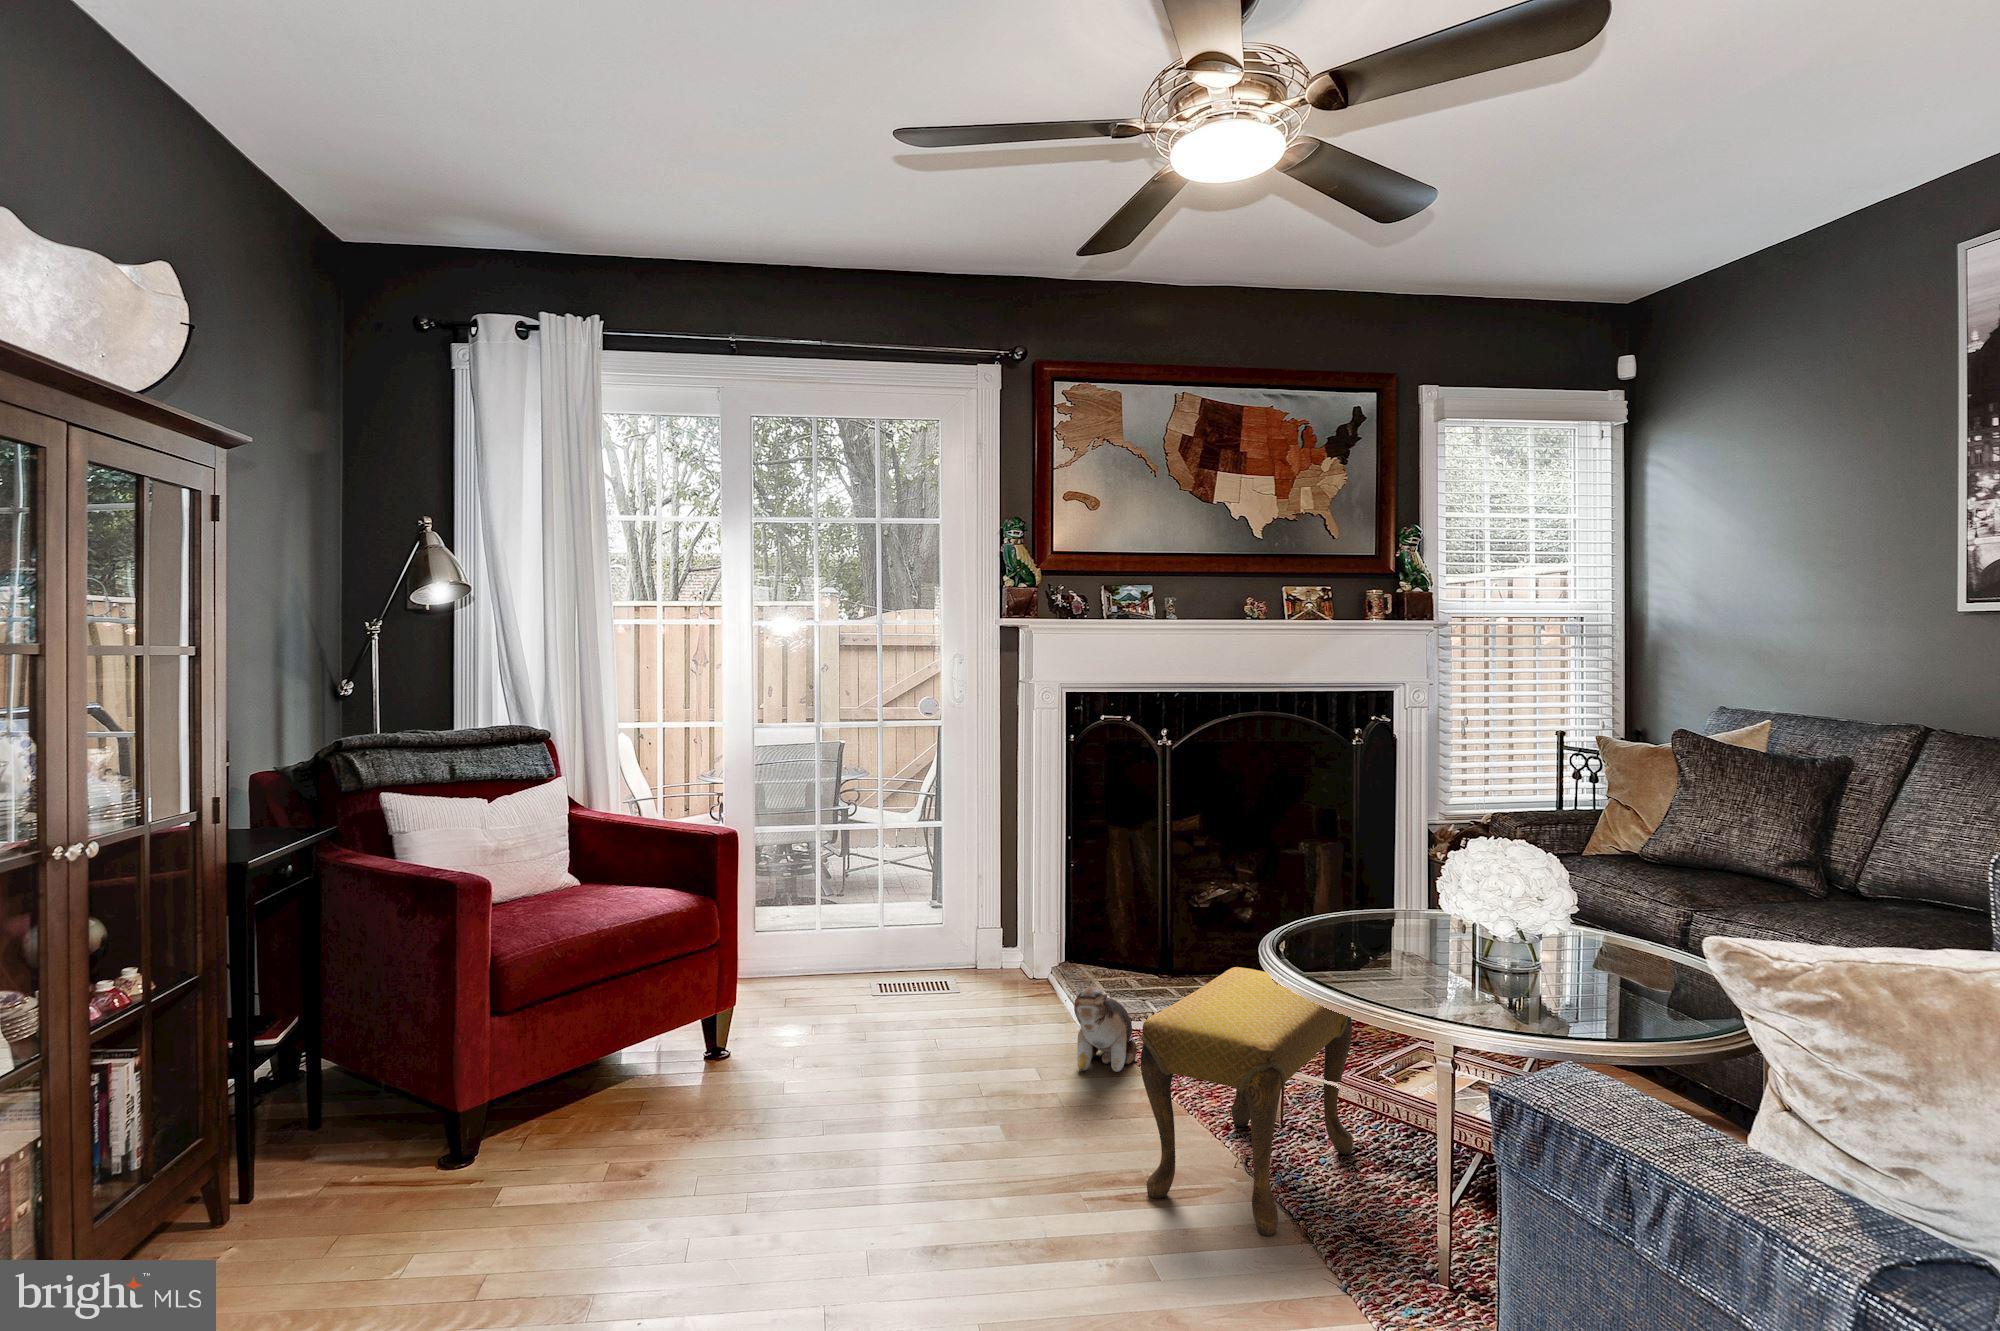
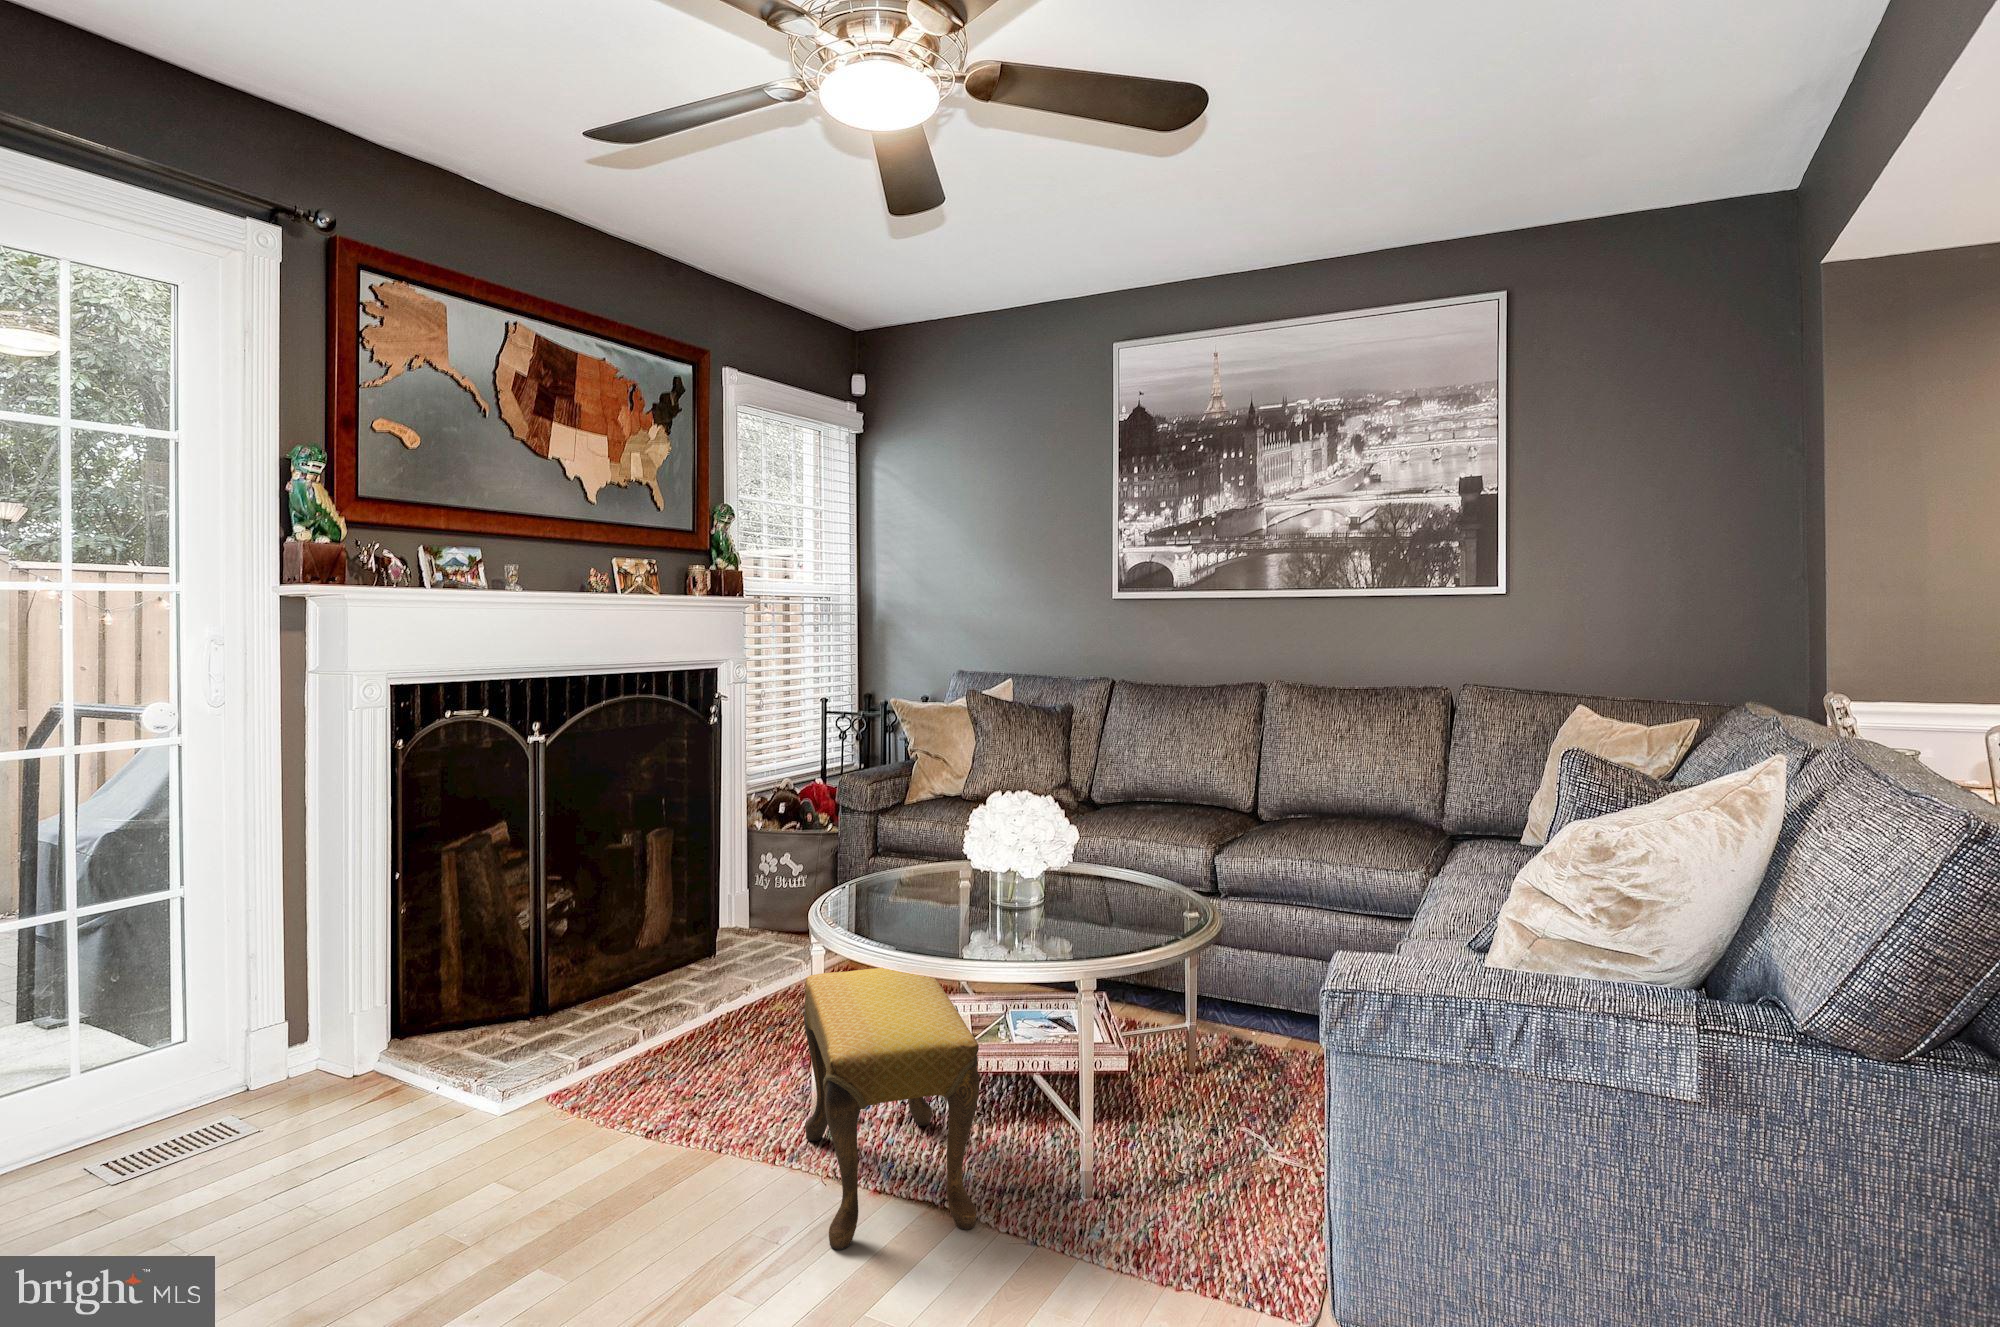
plush toy: present [1067,986,1137,1072] -> none [562,1047,636,1155]

